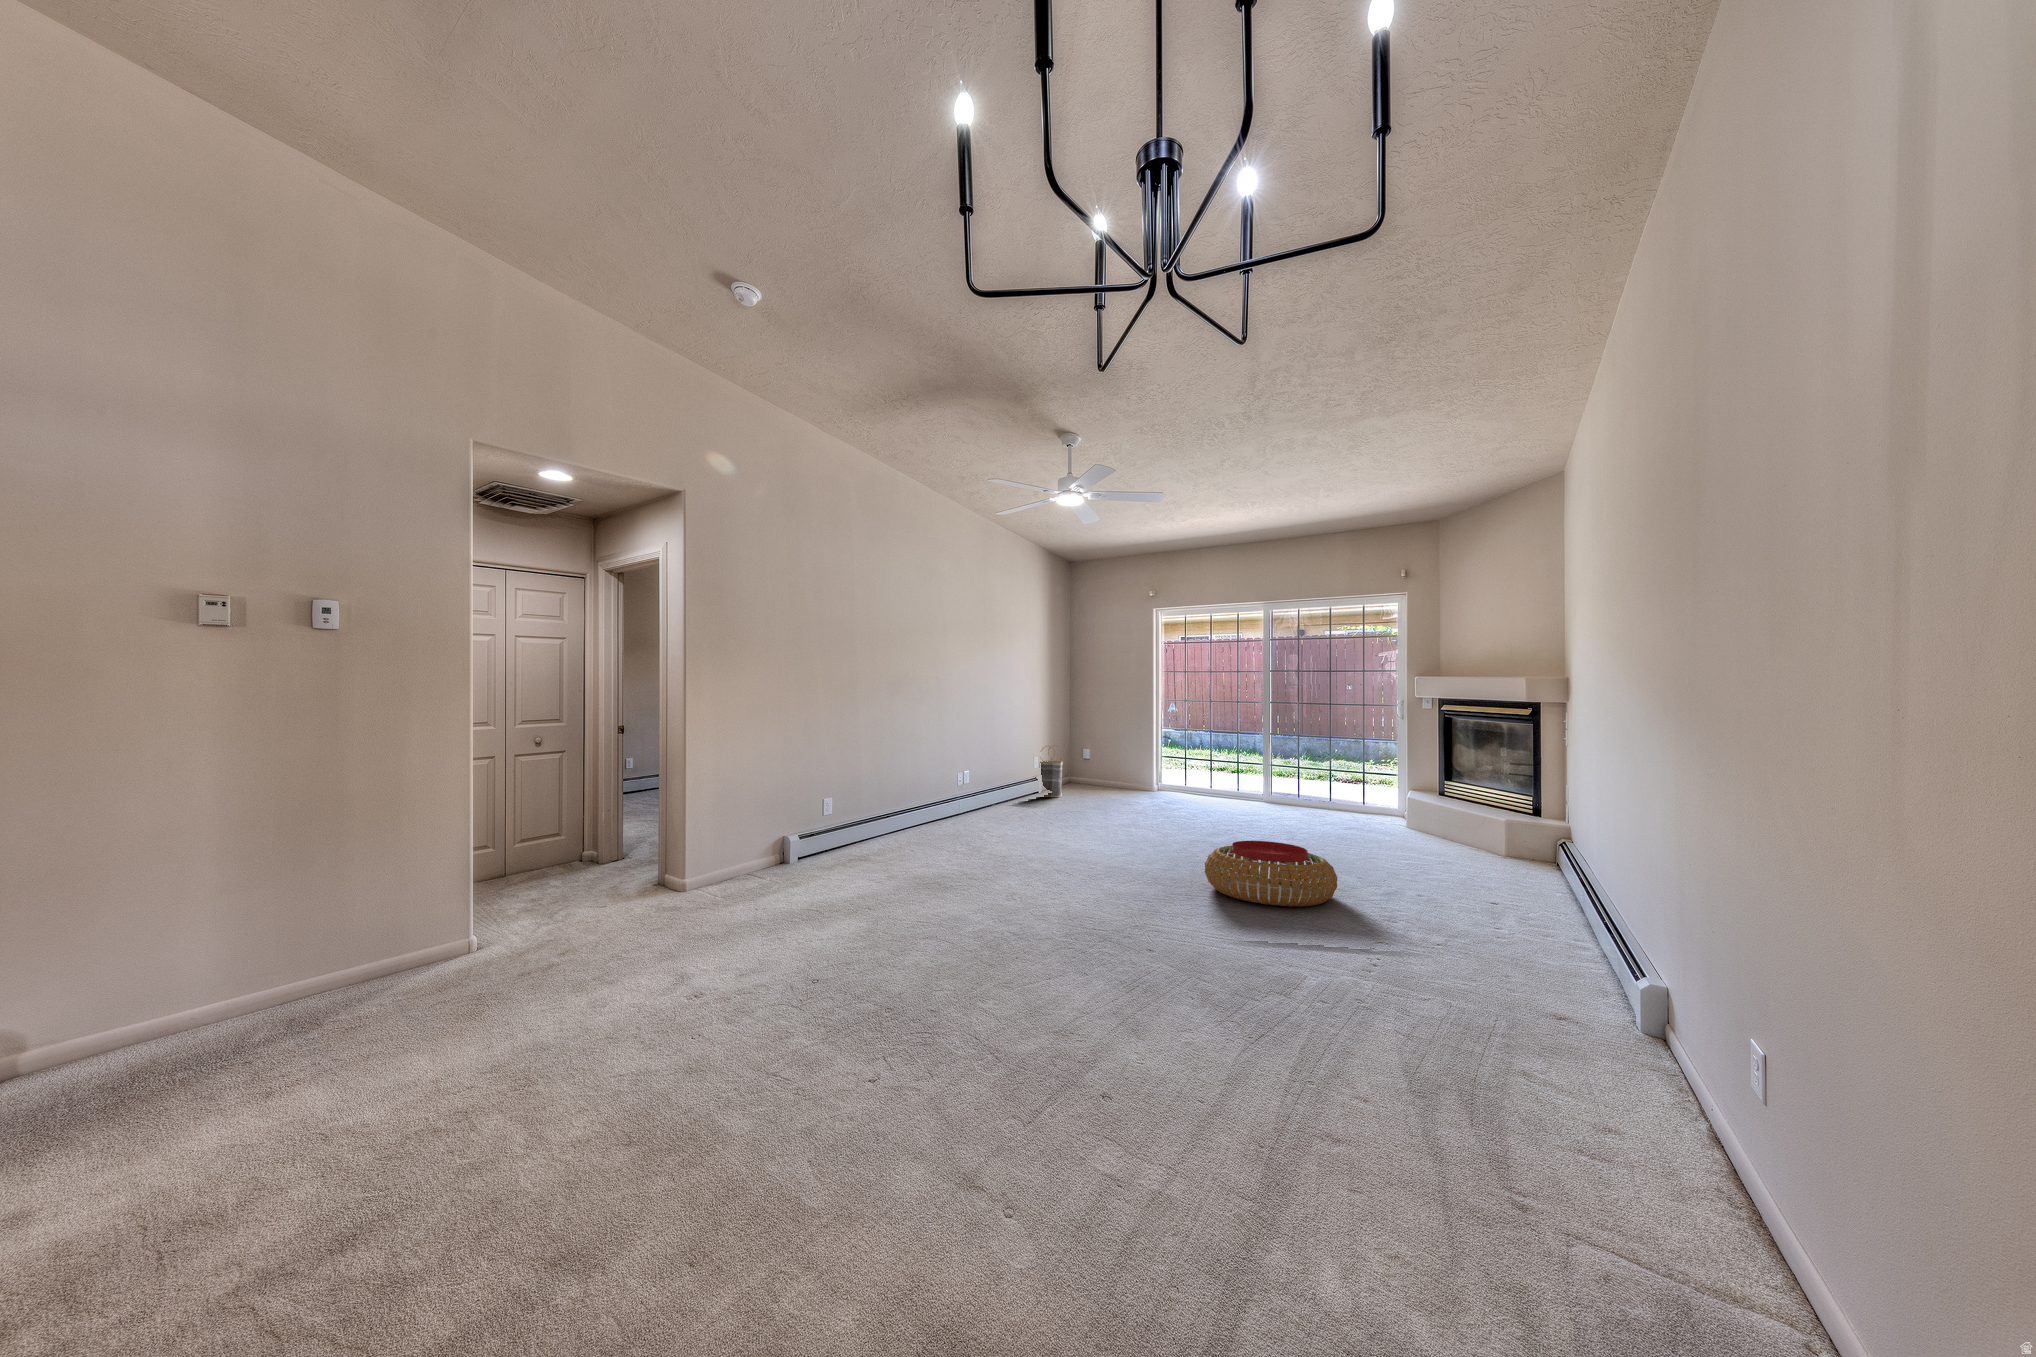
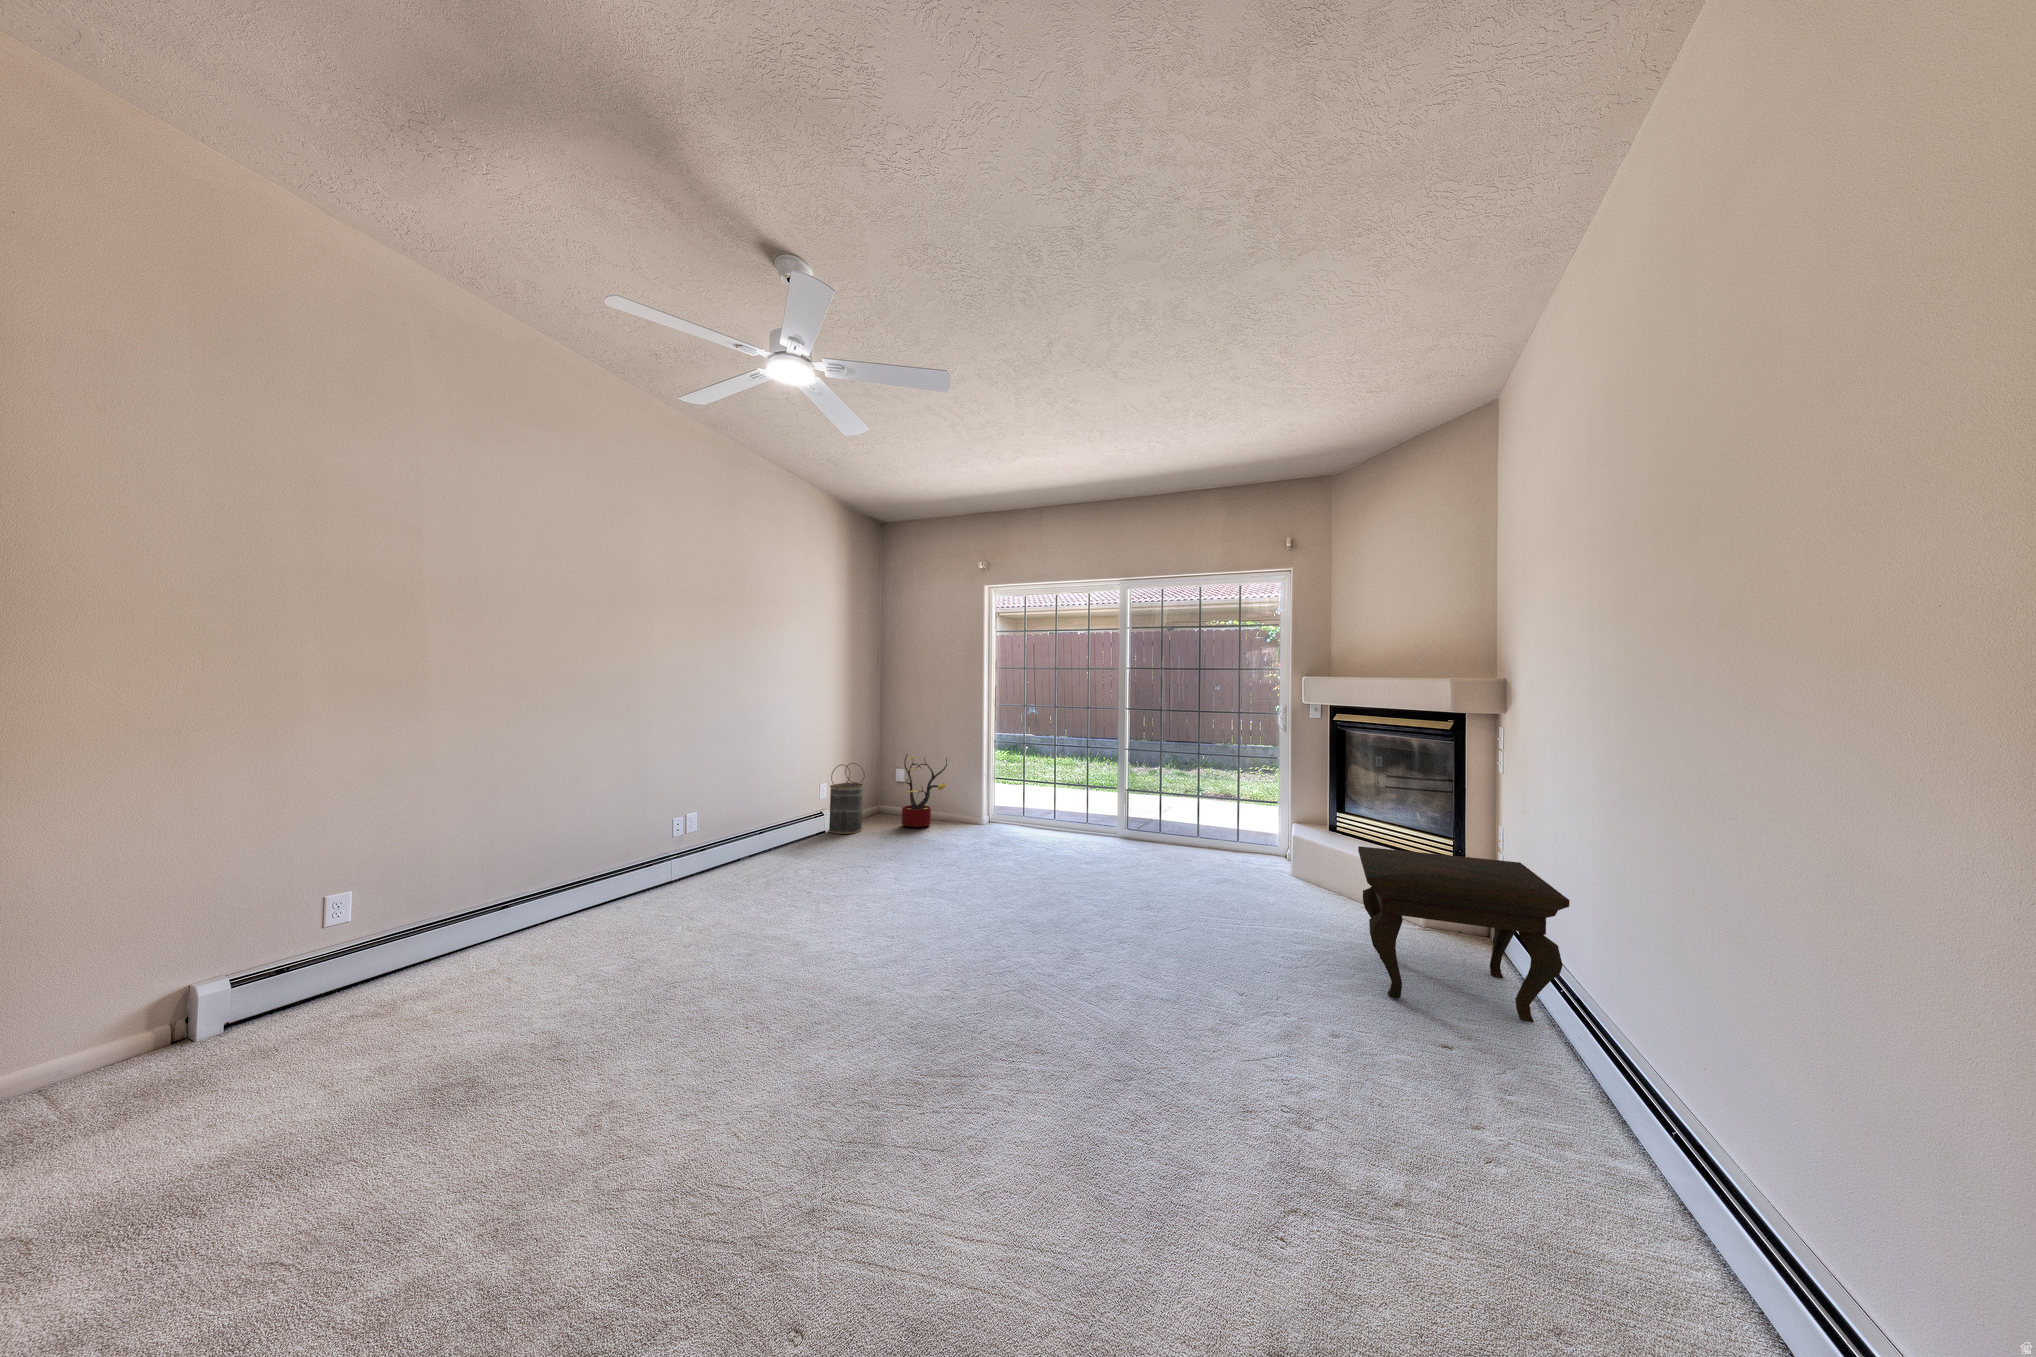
decorative plant: none [1090,741,1126,795] -> present [902,754,947,827]
side table: none [1445,791,1579,891] -> present [1358,846,1569,1023]
pouf: present [1205,841,1337,906] -> none [984,975,1212,1143]

